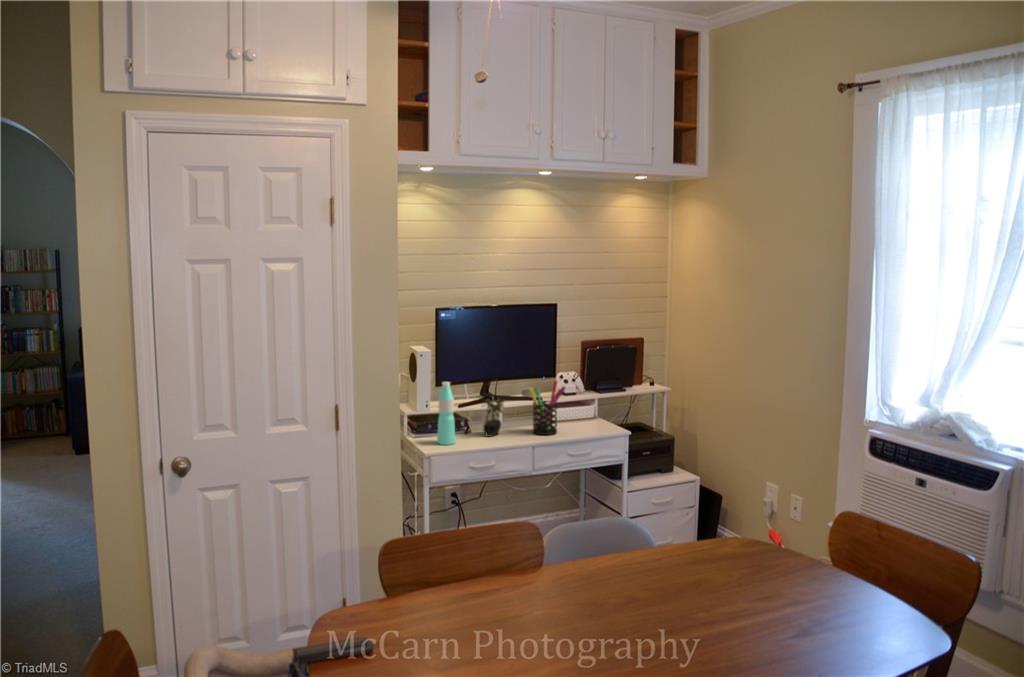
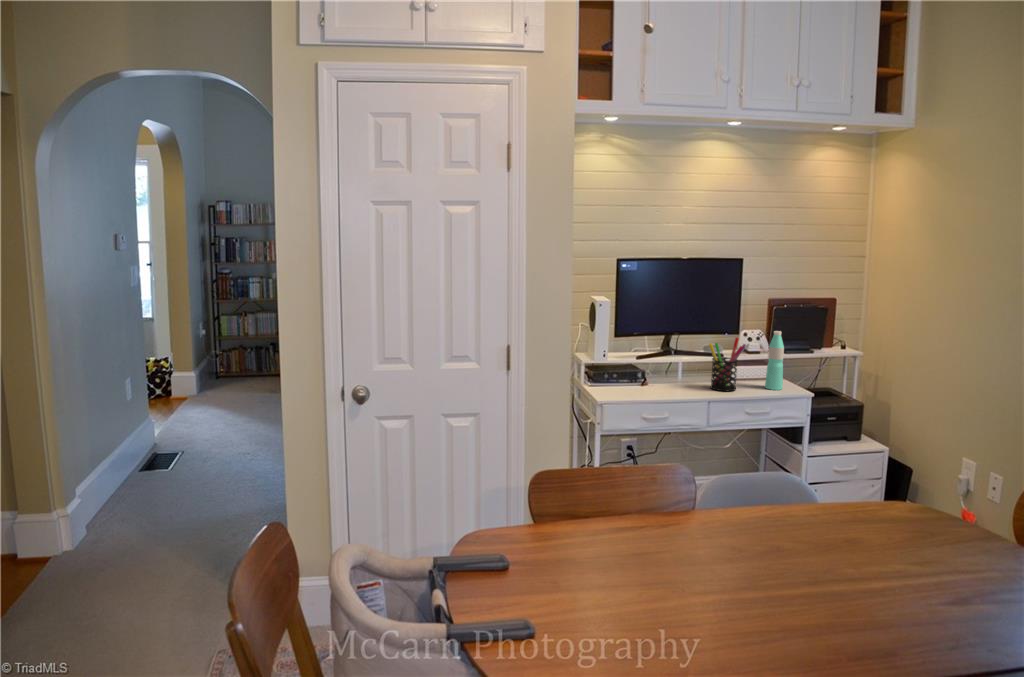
water bottle: present [437,382,455,445] -> present [765,331,784,390]
succulent plant: present [483,398,504,437] -> none [659,350,684,389]

